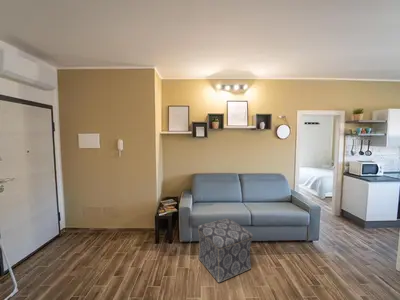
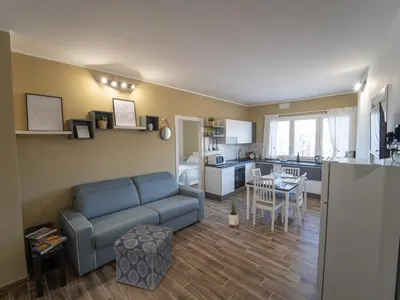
house plant: none [344,213,382,273] -> present [228,199,239,230]

